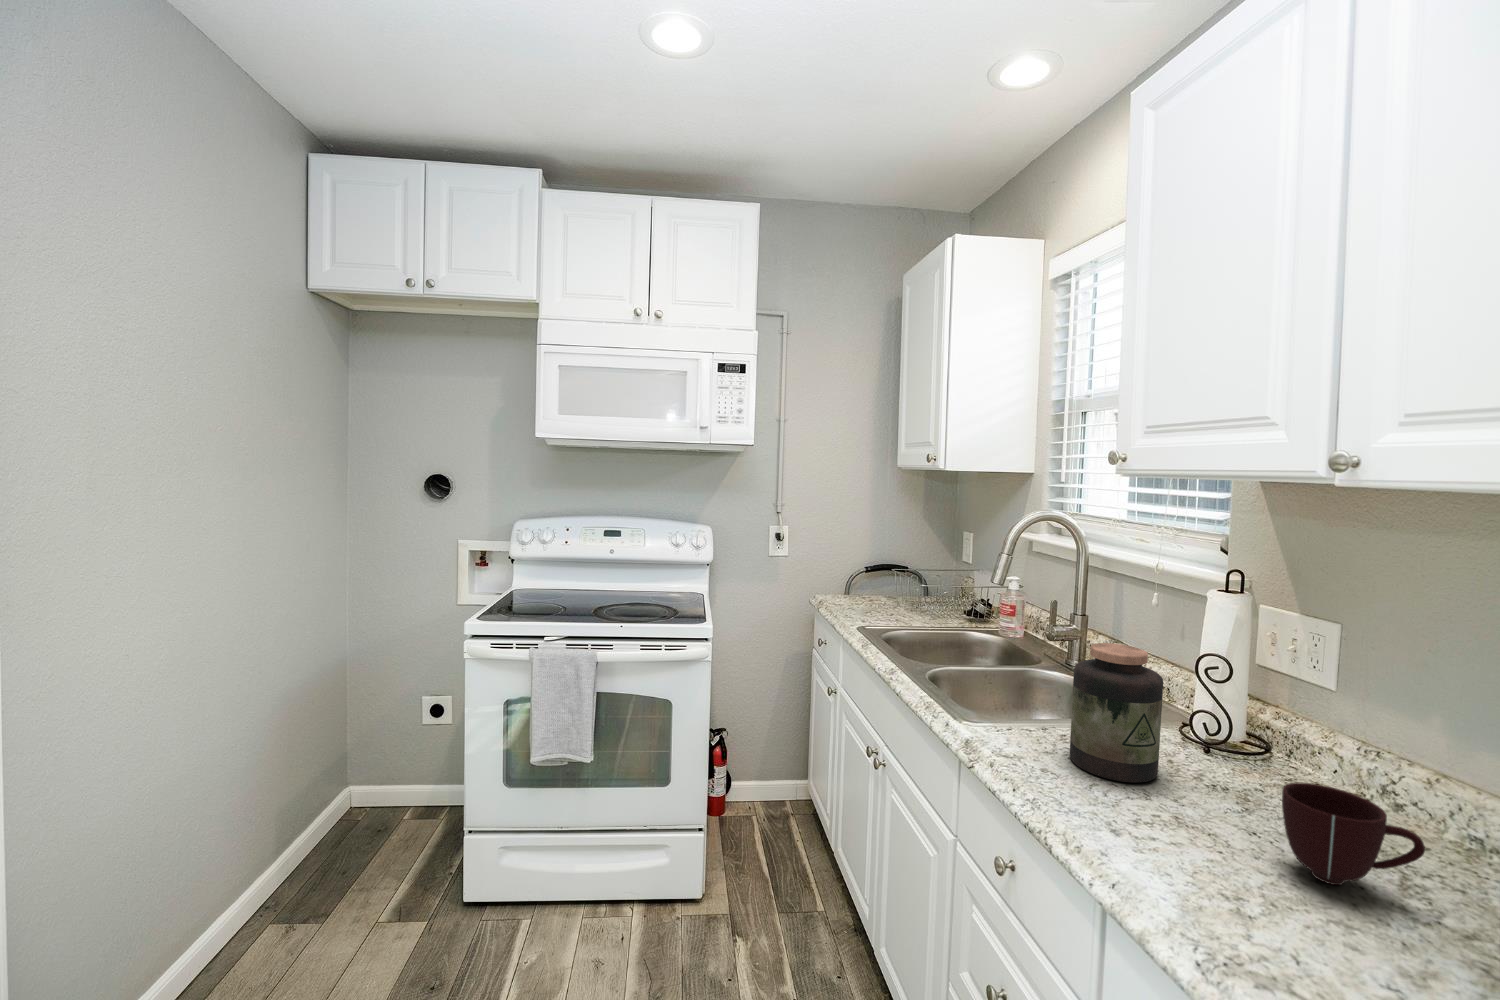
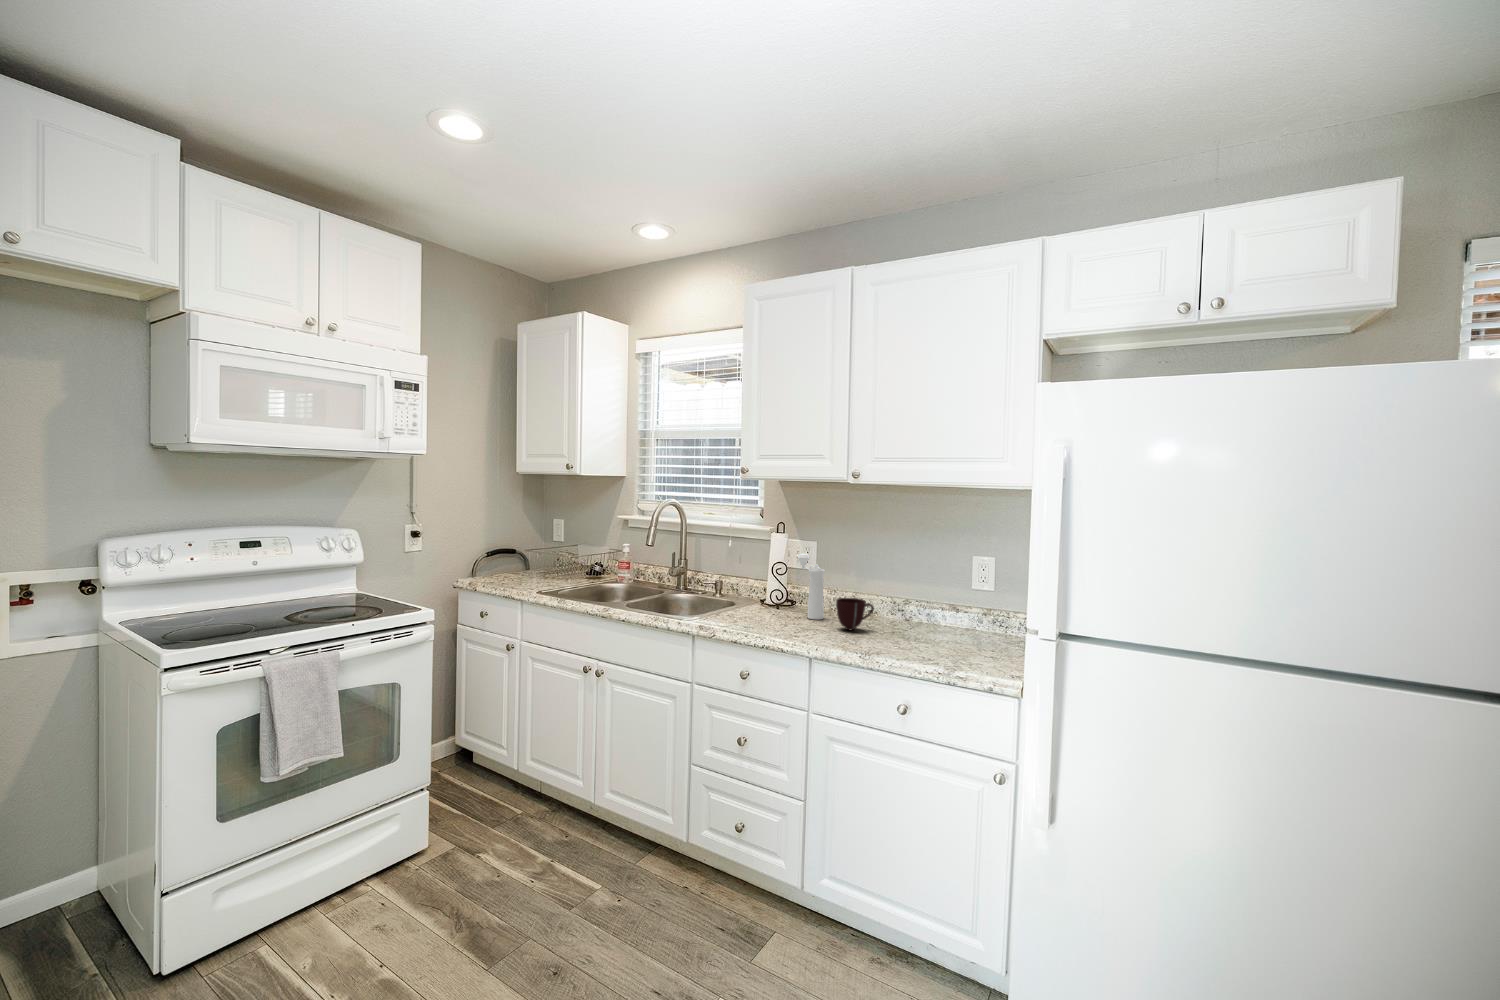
jar: present [1070,643,1163,783] -> none [742,562,780,623]
pepper mill: none [1248,645,1306,815] -> present [798,554,825,620]

